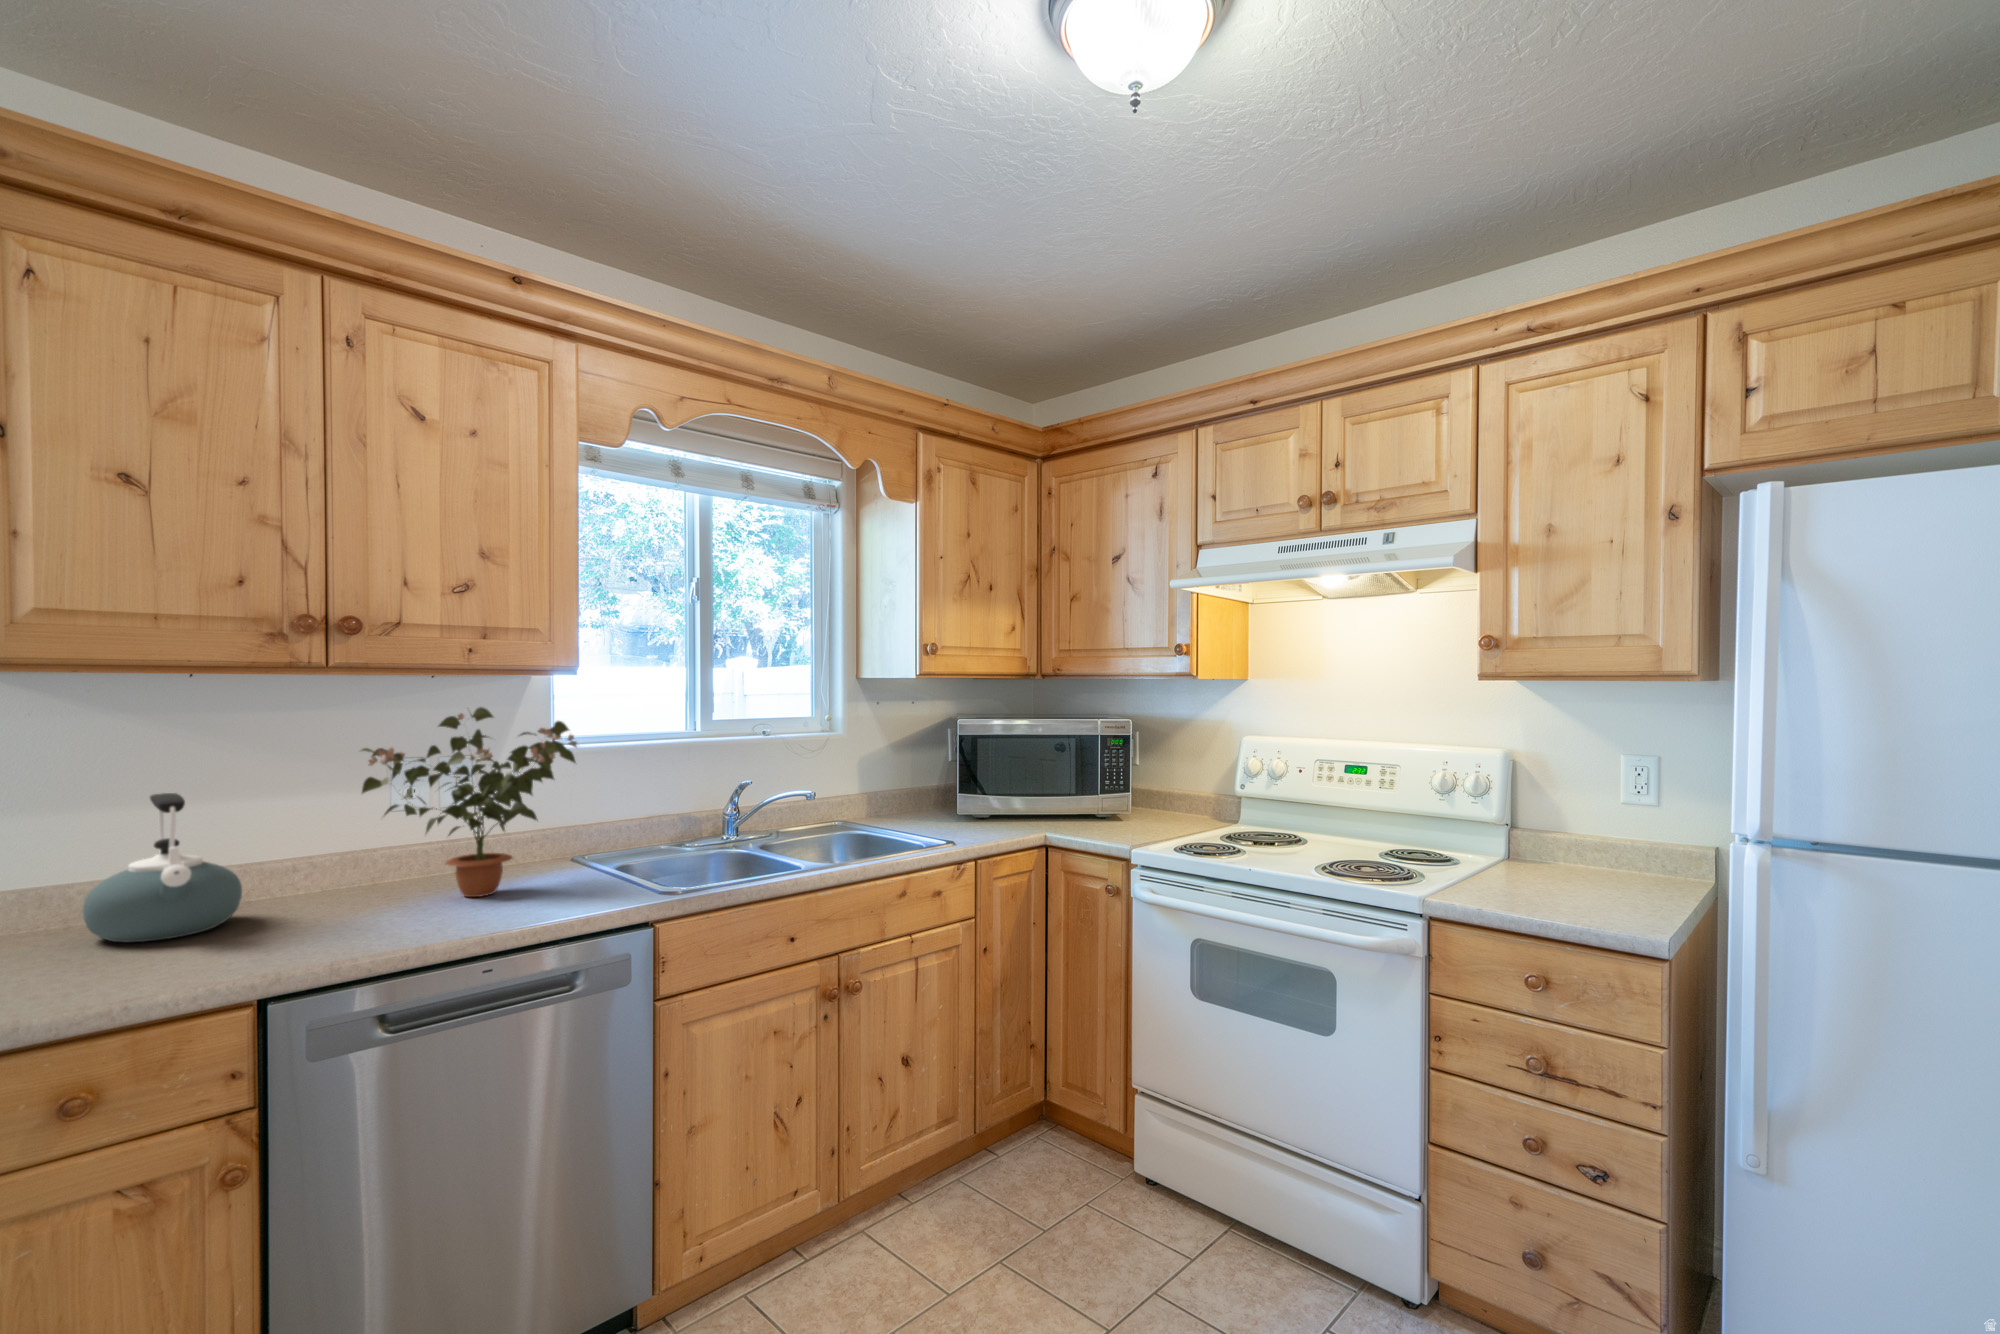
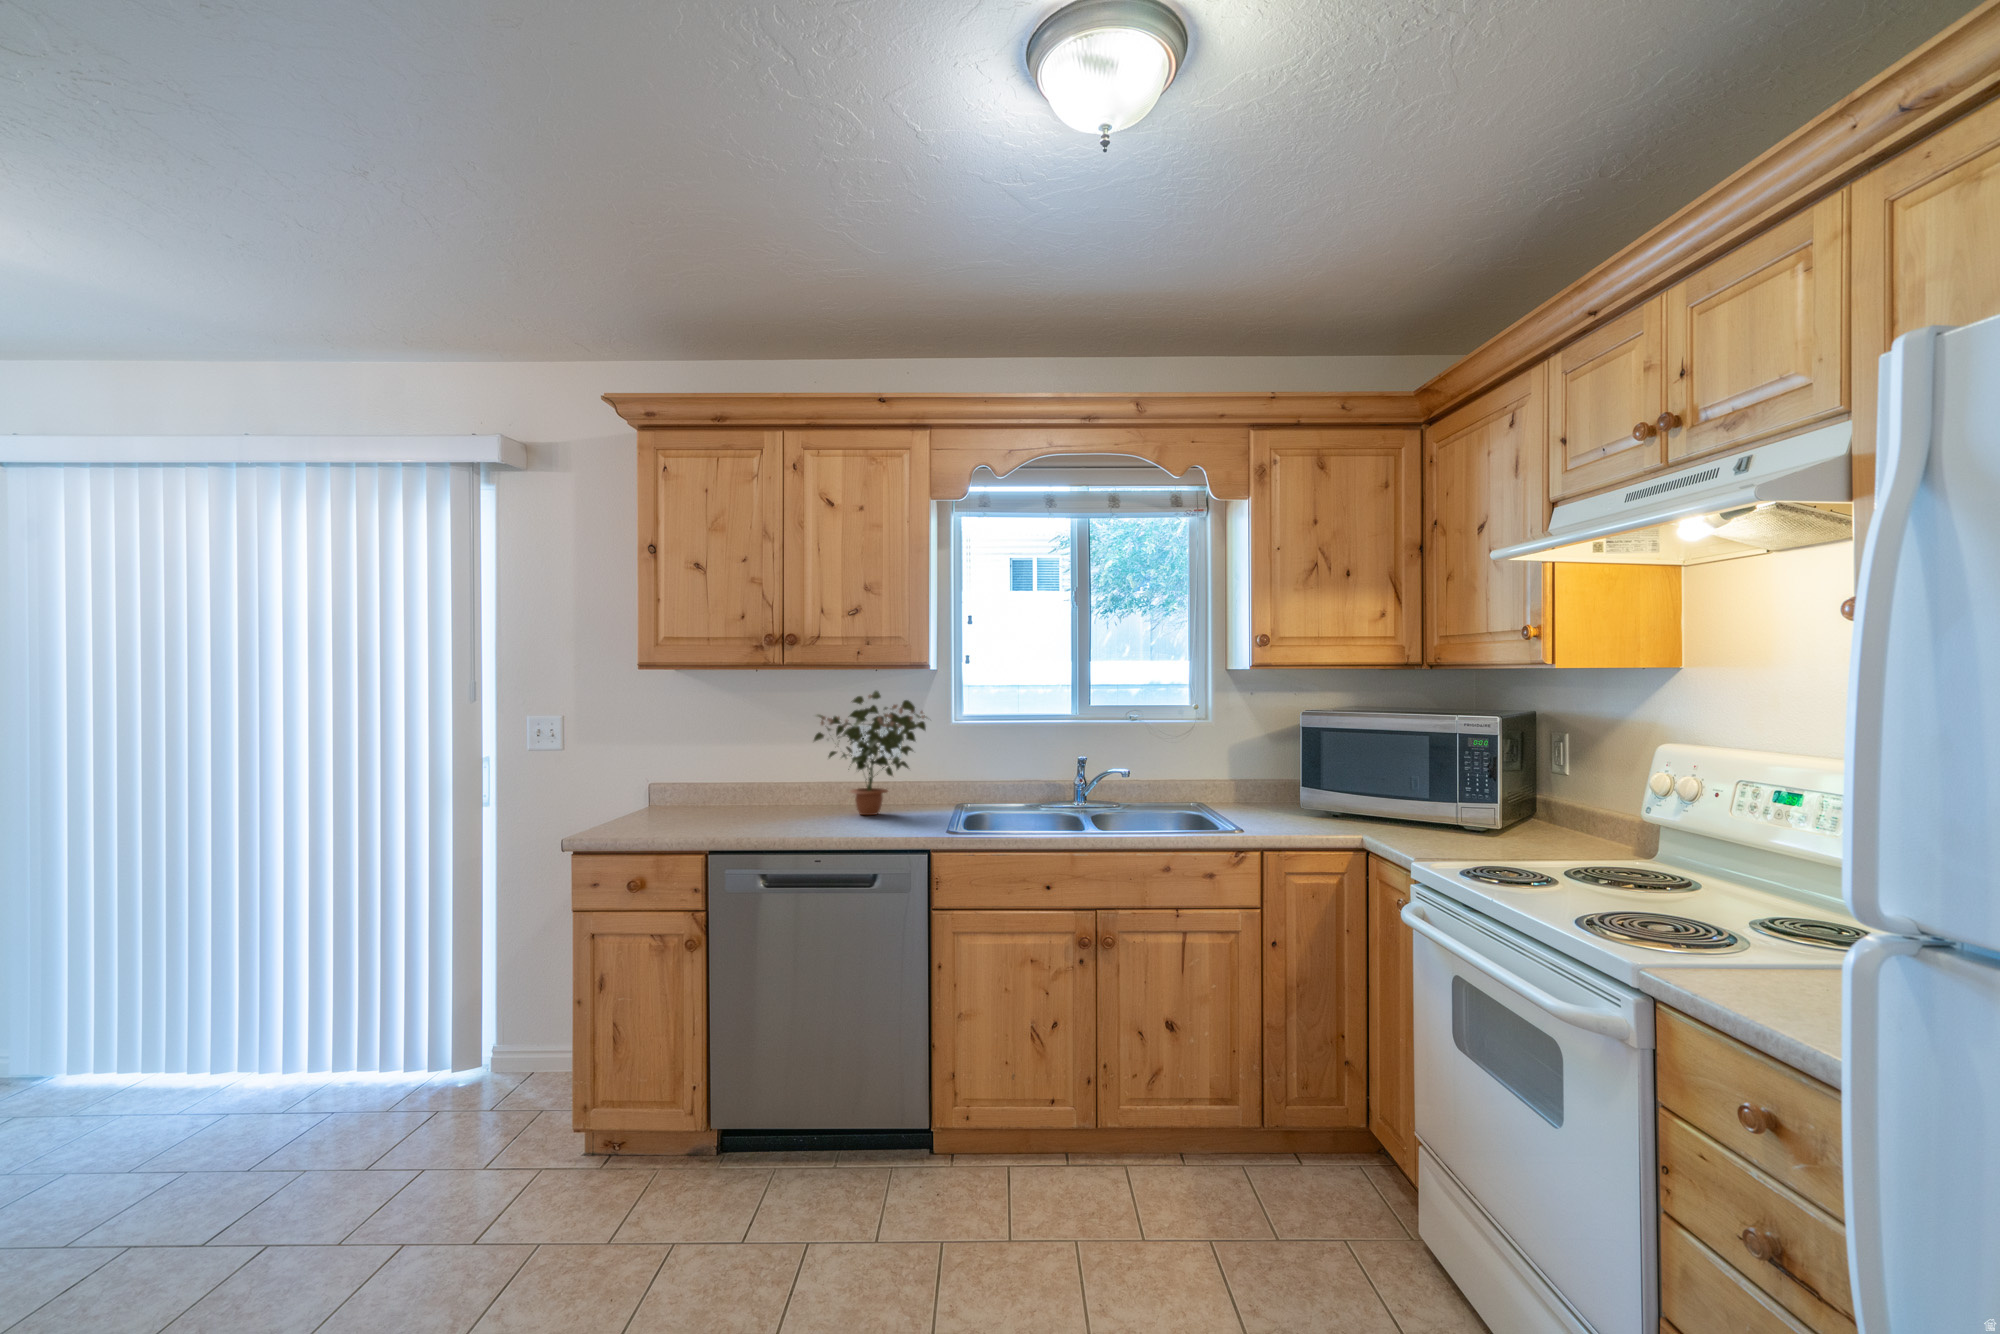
kettle: present [83,793,242,942] -> none [694,735,761,812]

